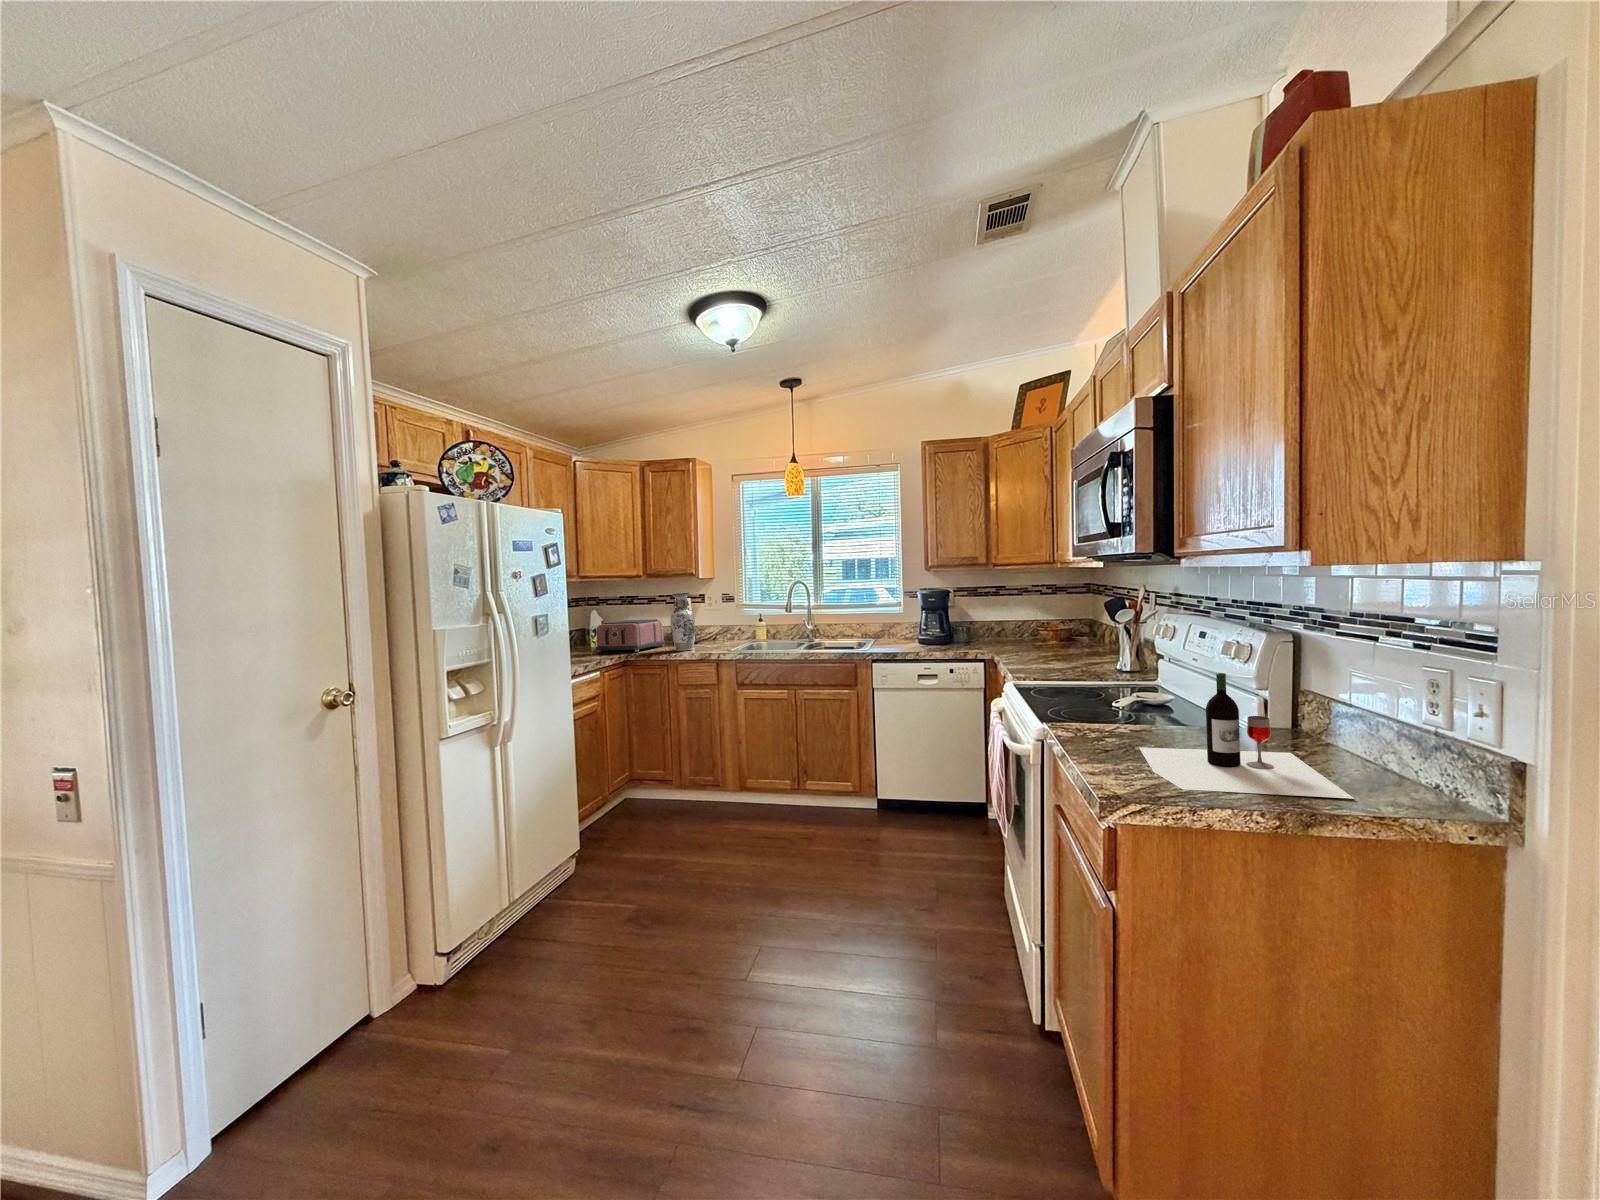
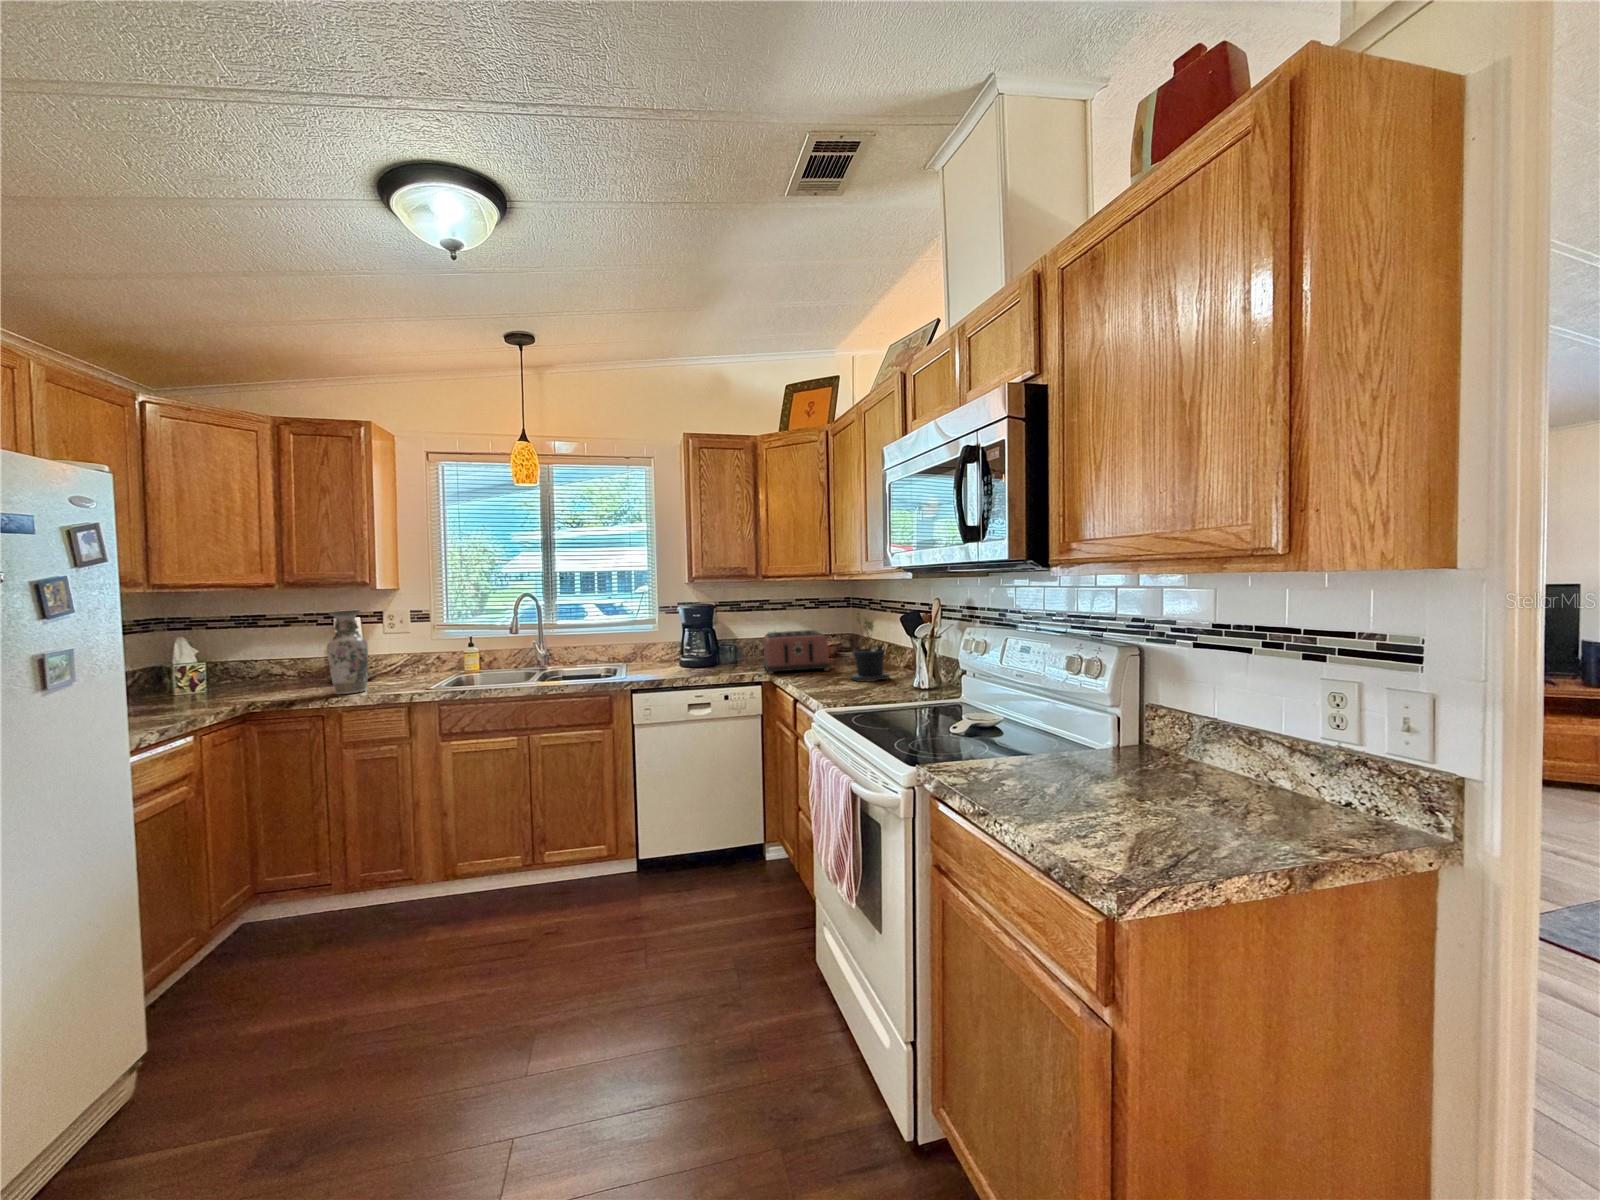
potted plant: none [1062,597,1103,663] -> present [851,611,889,682]
toaster: present [596,619,665,652] -> present [763,630,830,674]
wine bottle: present [1140,673,1354,799] -> none [1049,699,1317,851]

